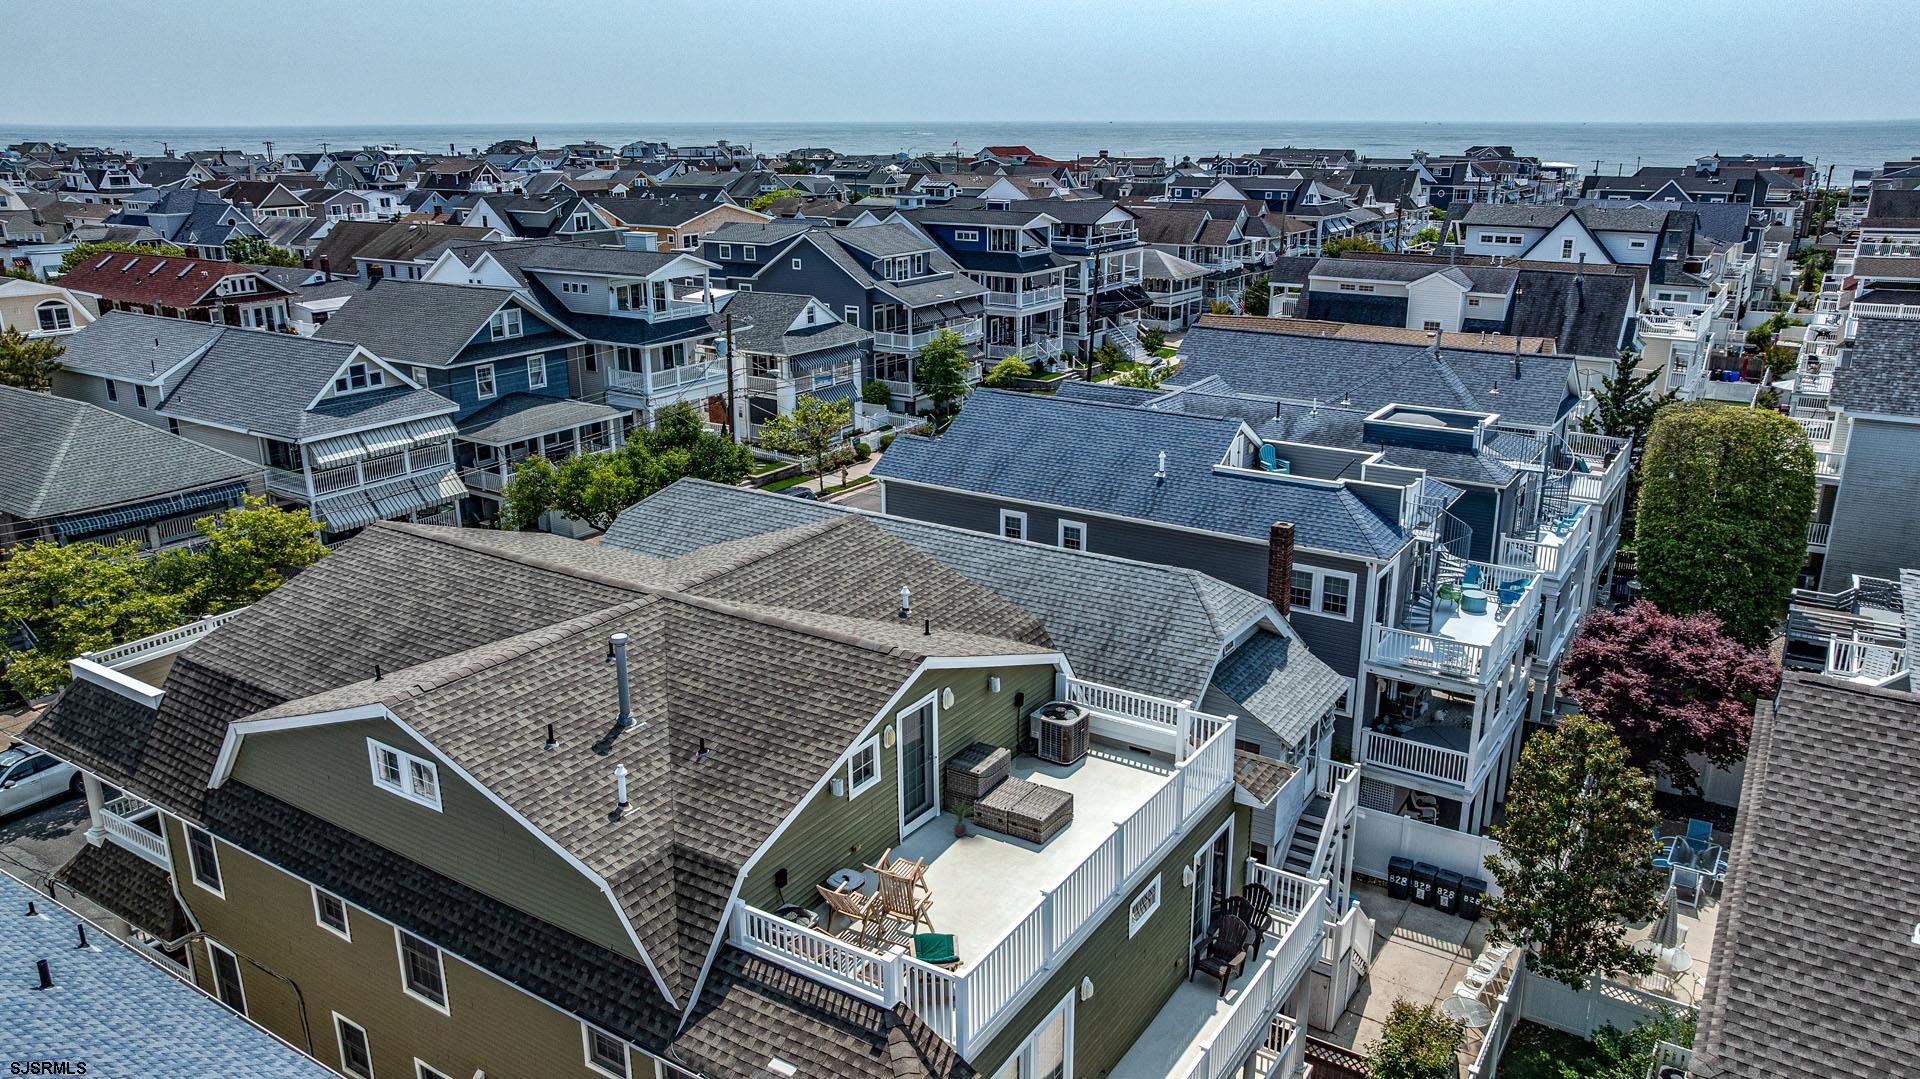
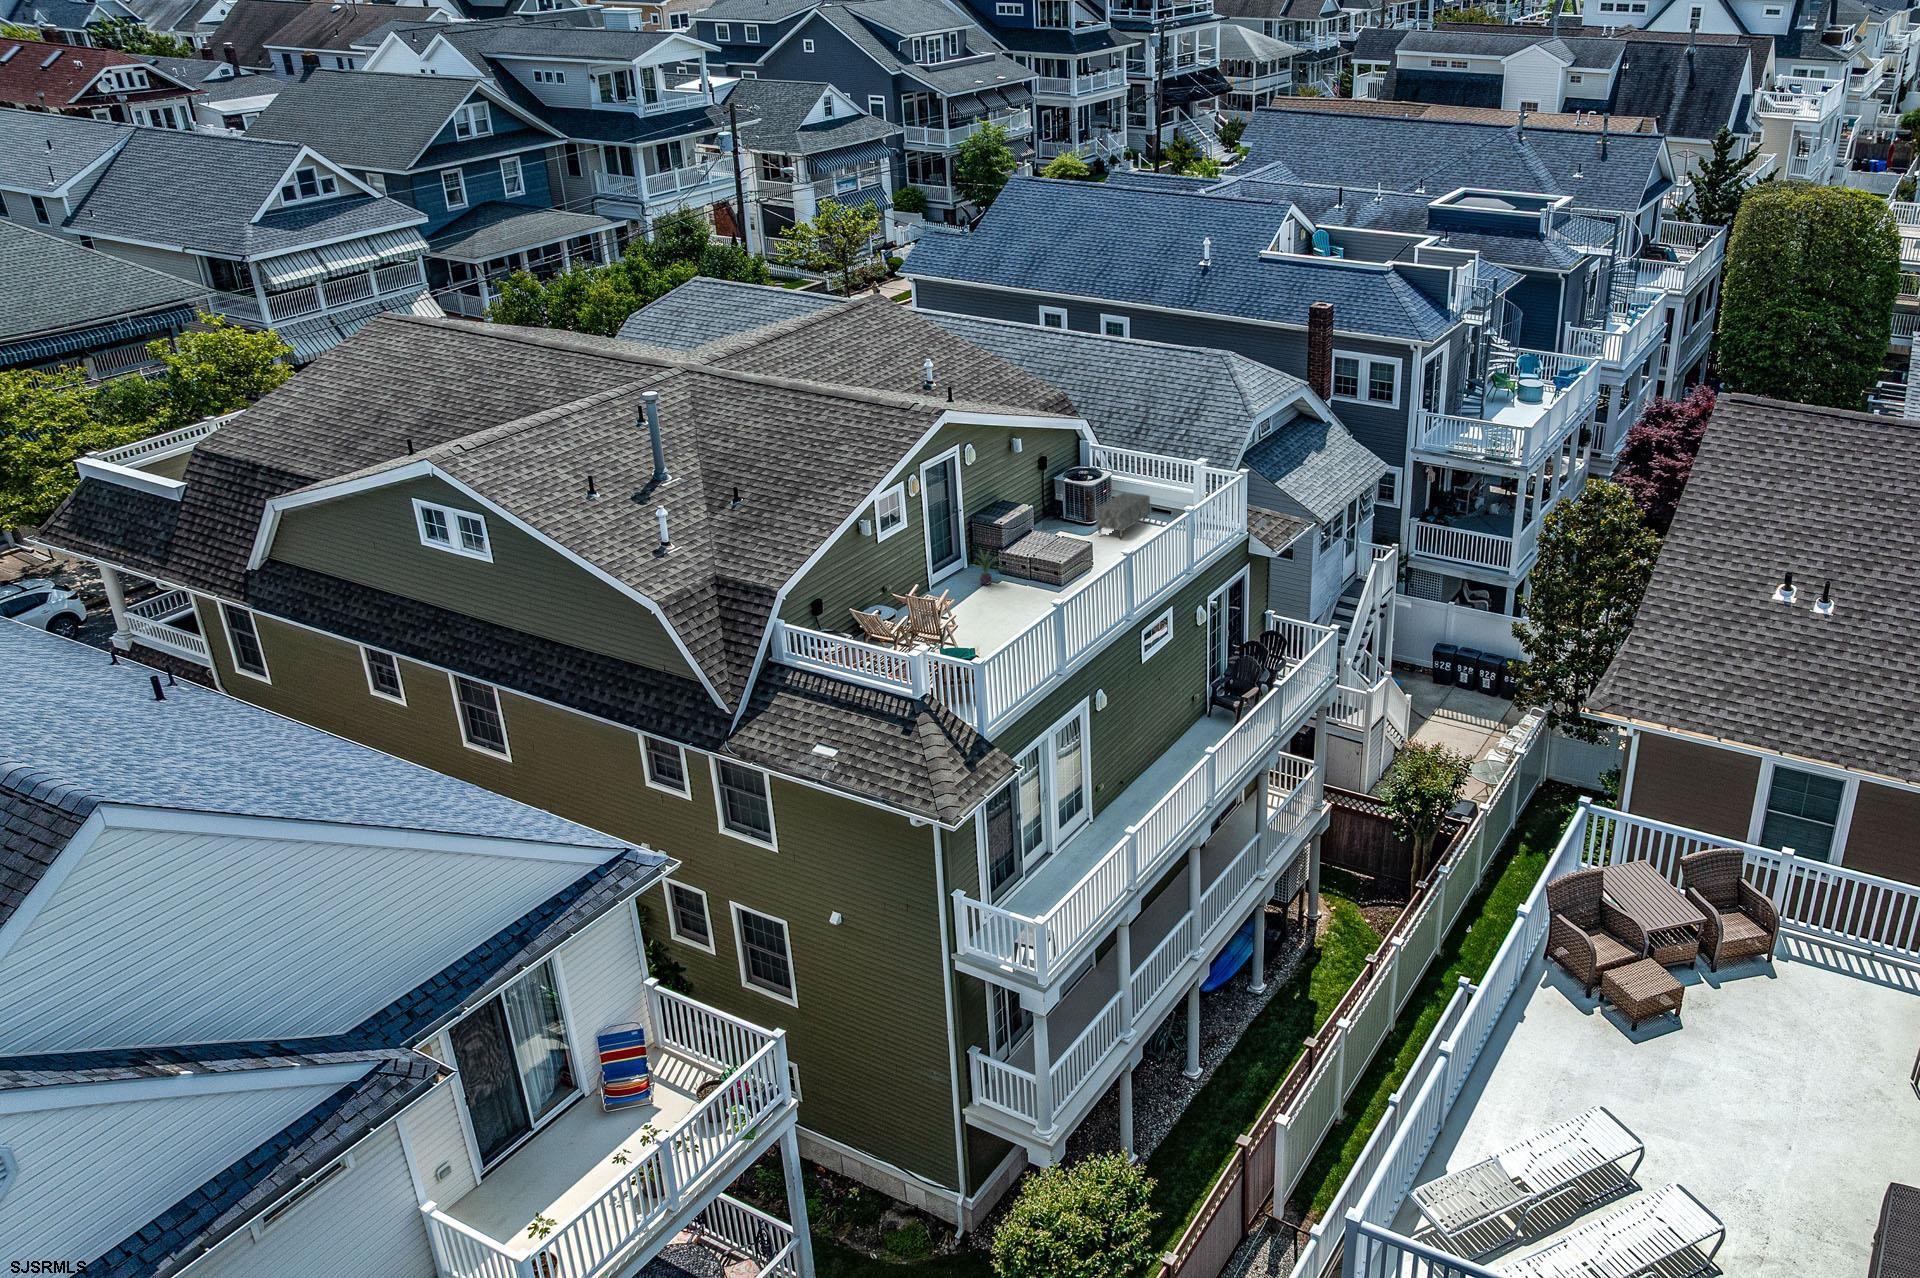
bench: none [1072,727,1126,780] -> present [1096,492,1150,538]

